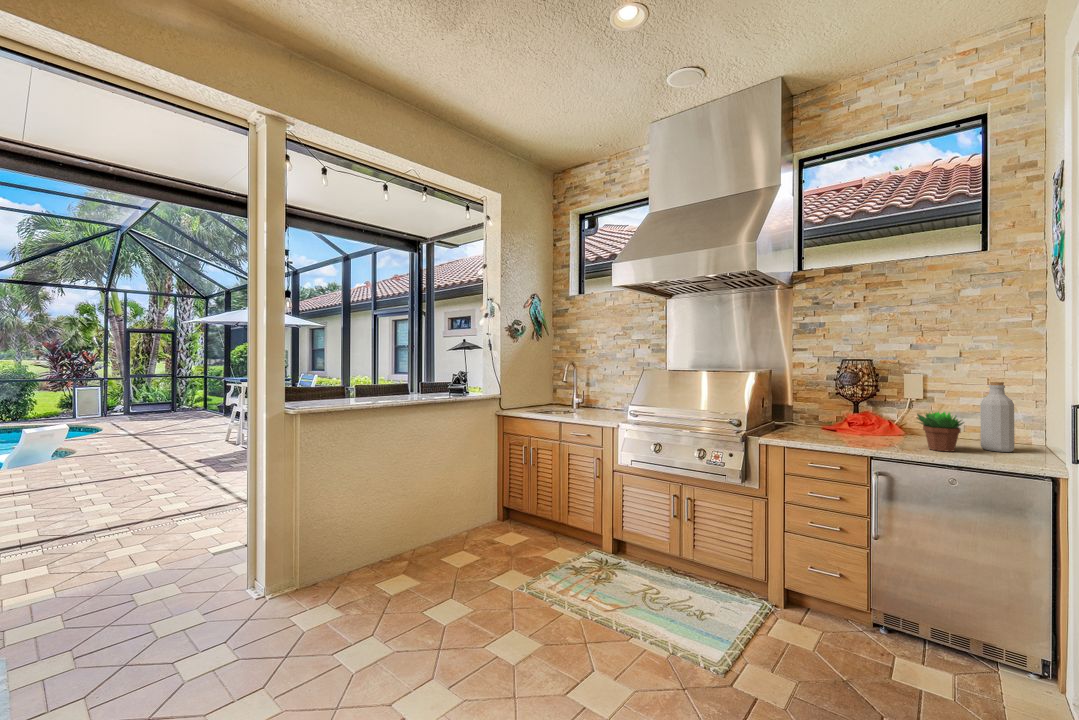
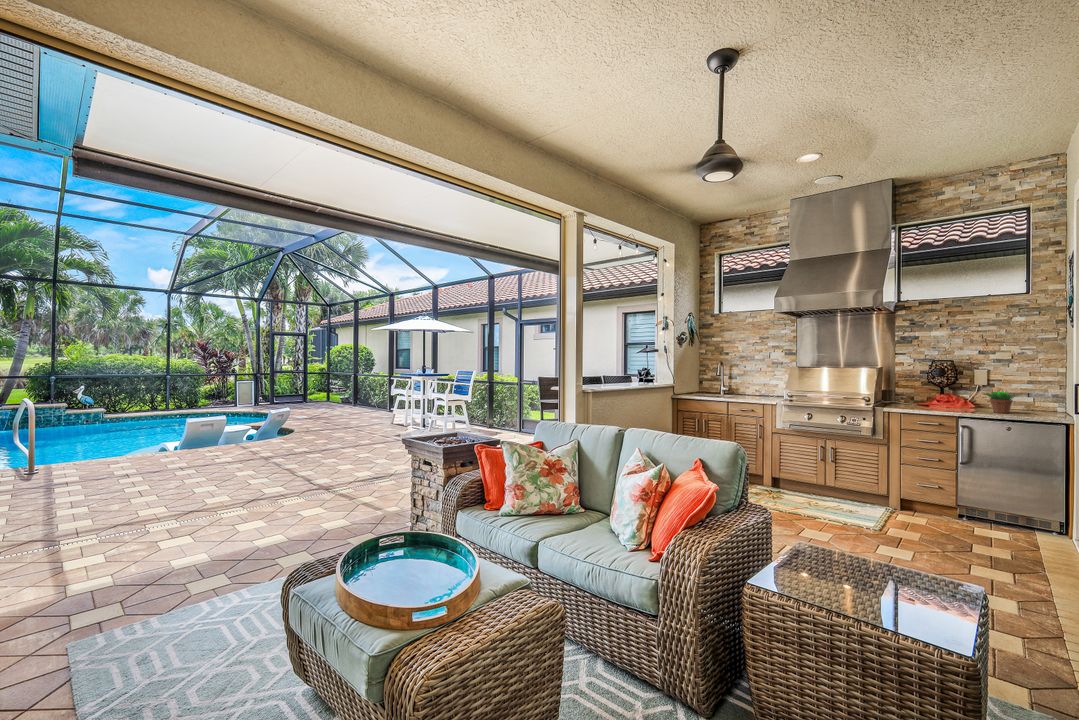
bottle: present [980,382,1014,452] -> none [1025,374,1045,413]

